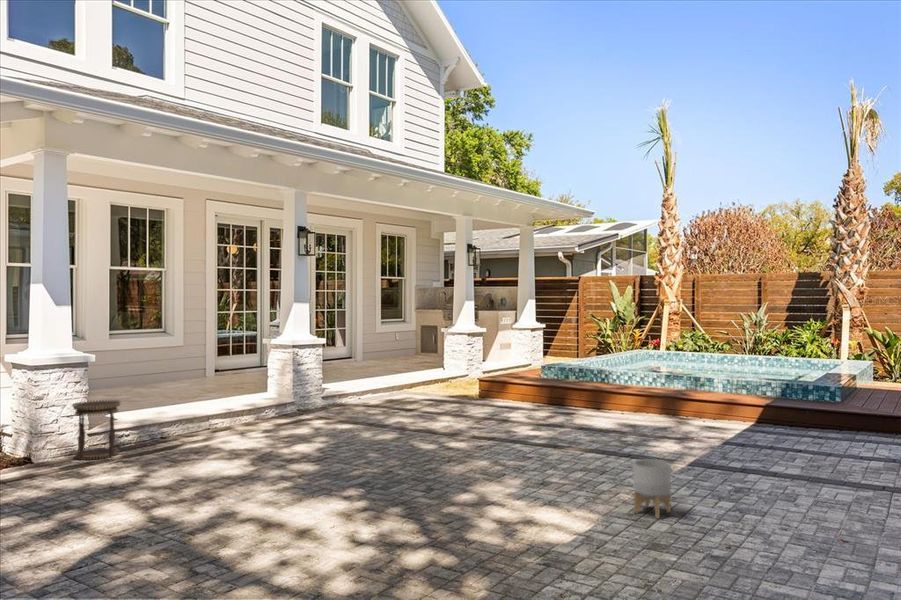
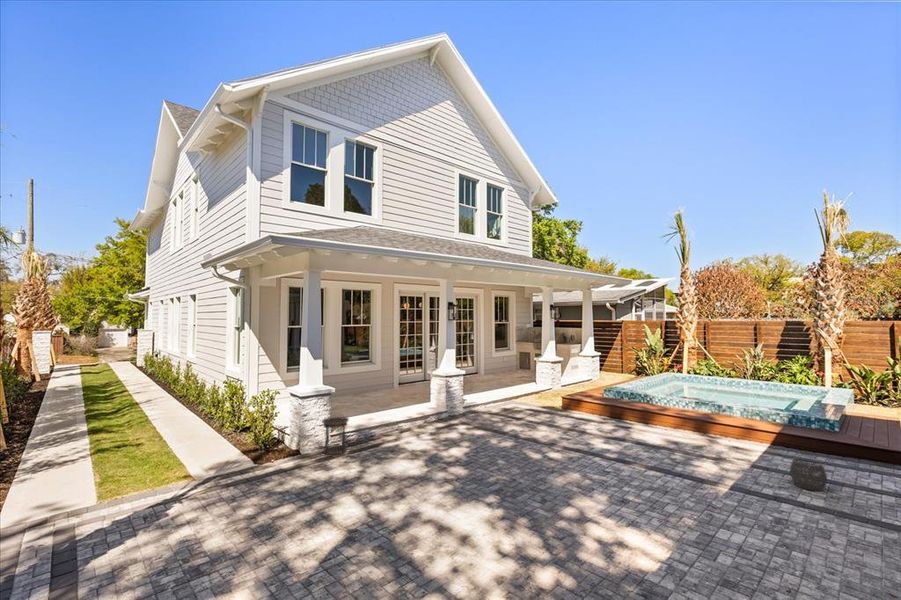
woven basket: none [766,423,809,461] -> present [790,459,827,491]
planter: present [633,459,671,518] -> none [697,499,729,548]

